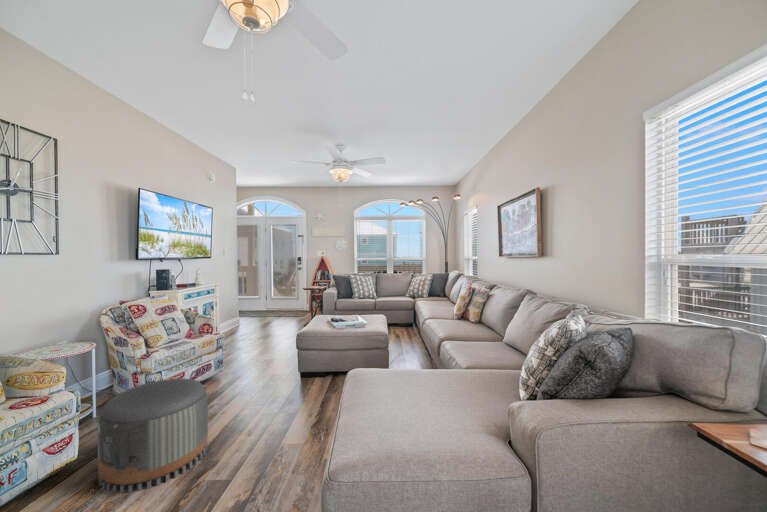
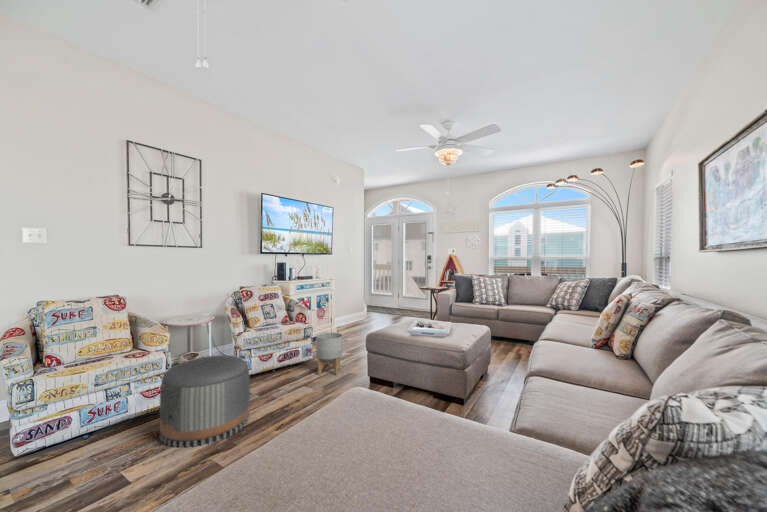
planter: none [235,339,263,384] -> present [316,332,343,375]

